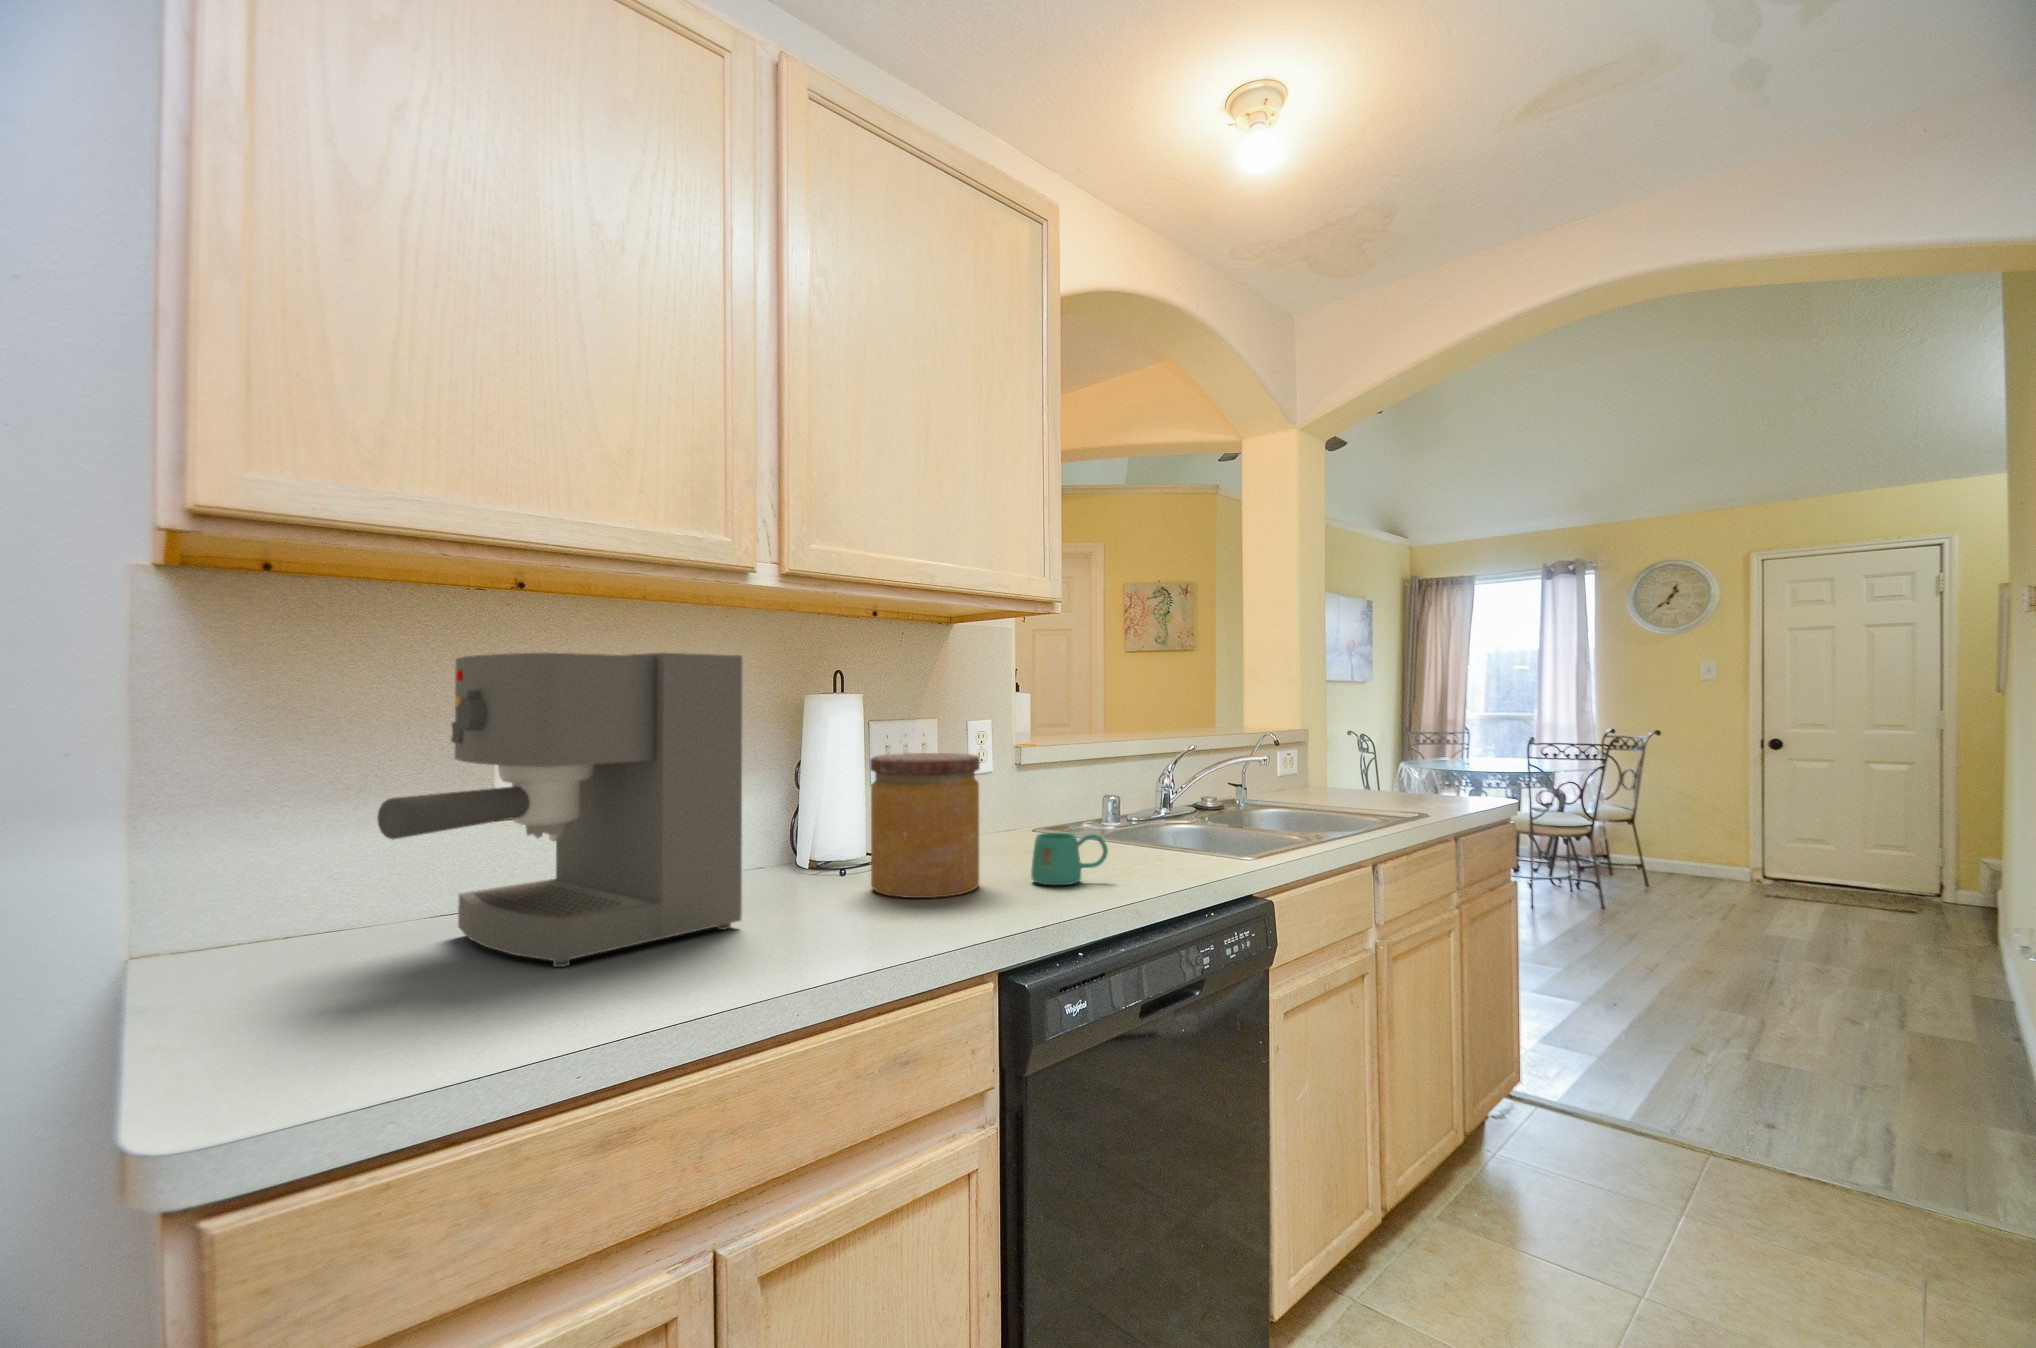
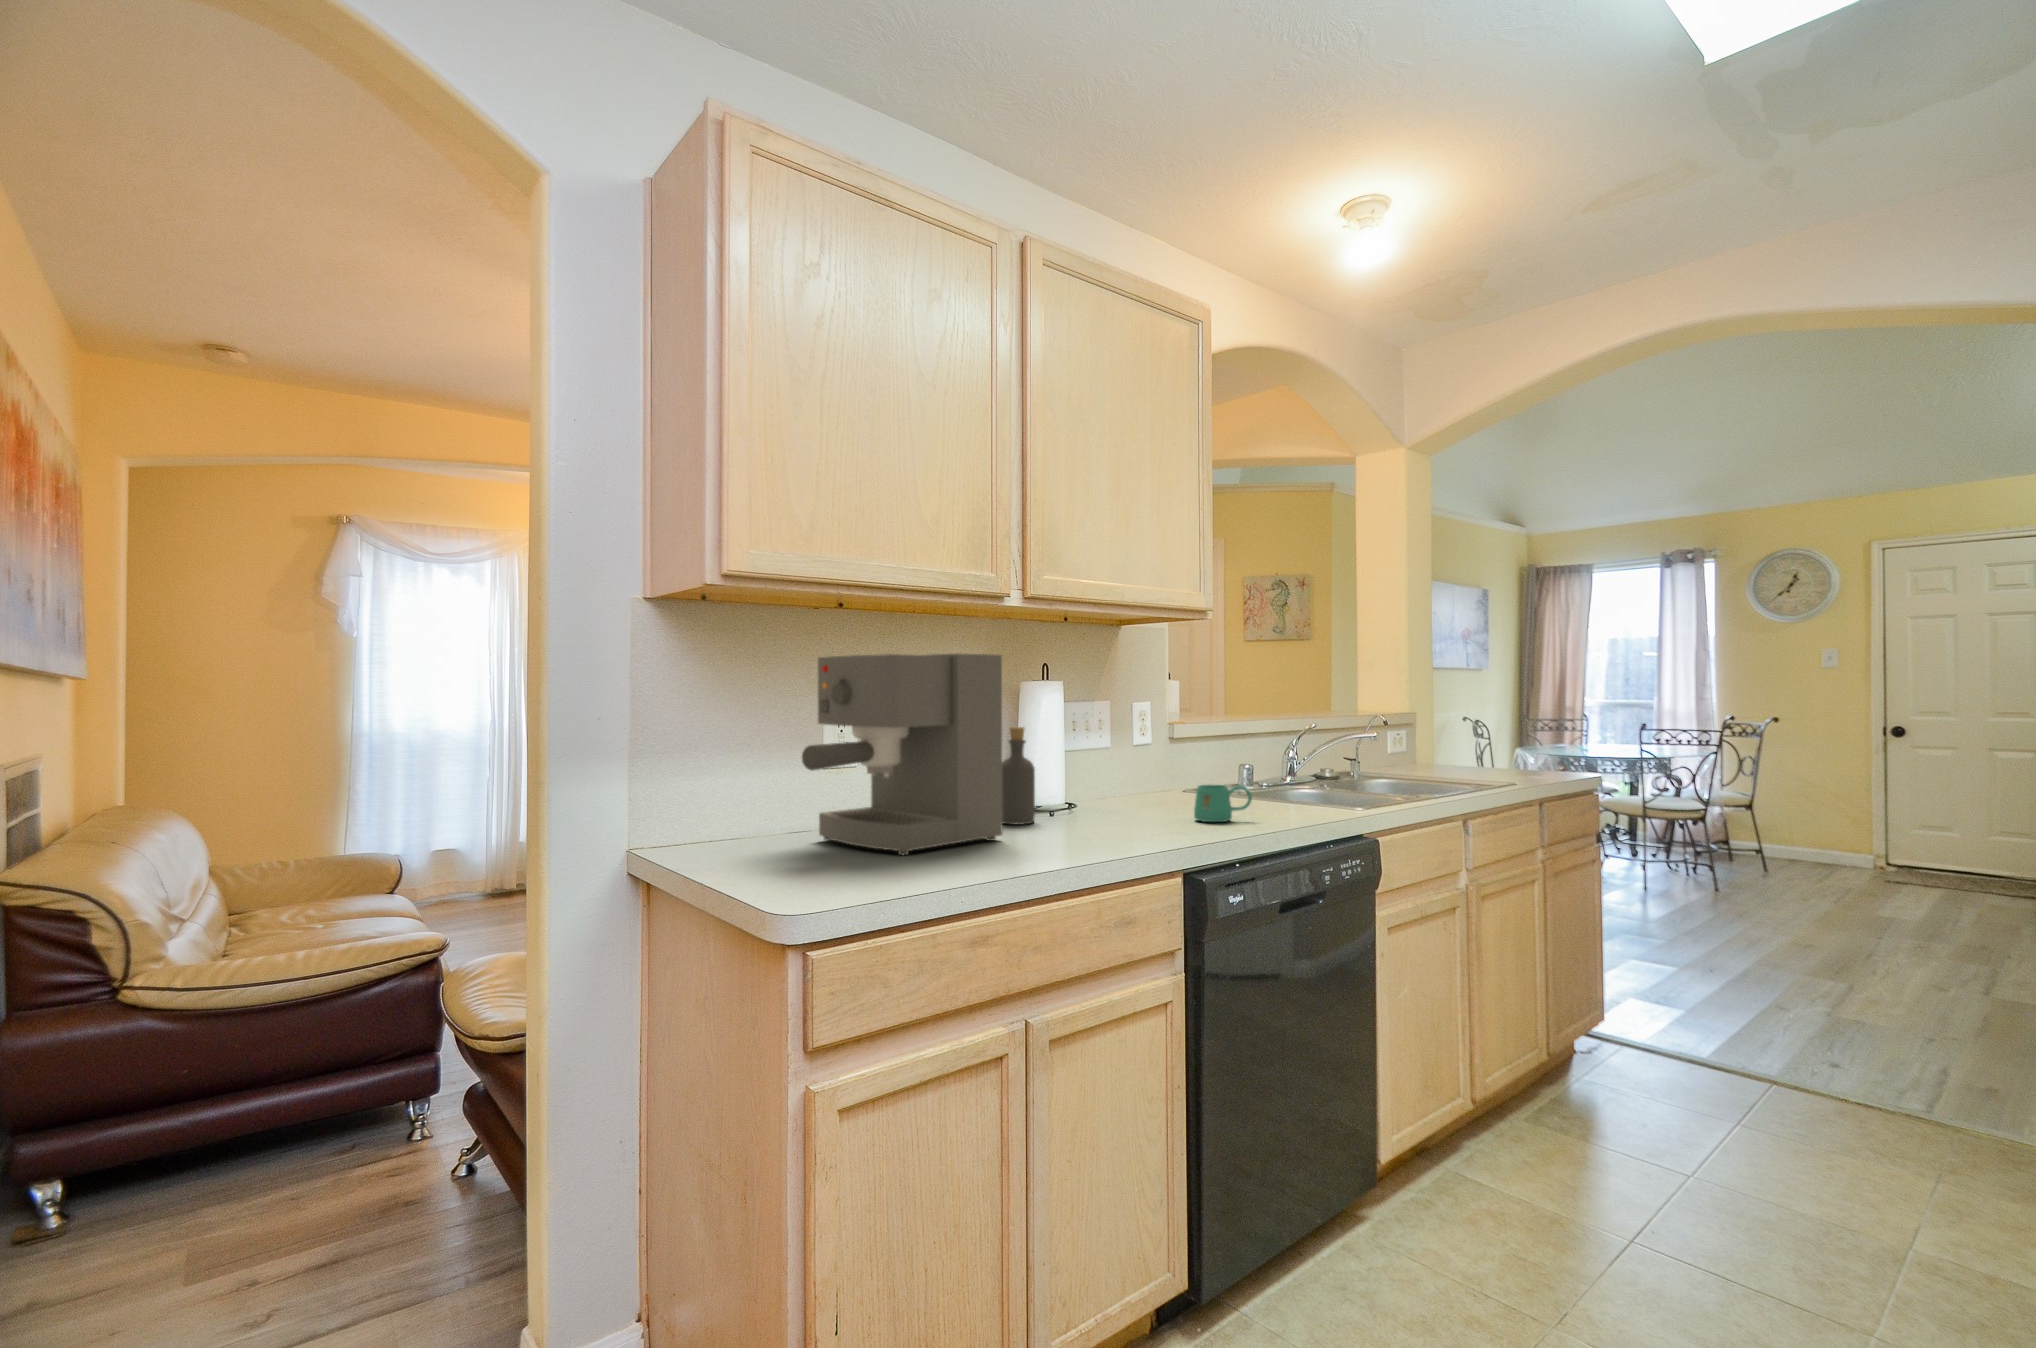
jar: present [870,753,980,898] -> none [1077,725,1157,828]
bottle: none [761,757,812,895] -> present [1002,727,1035,825]

